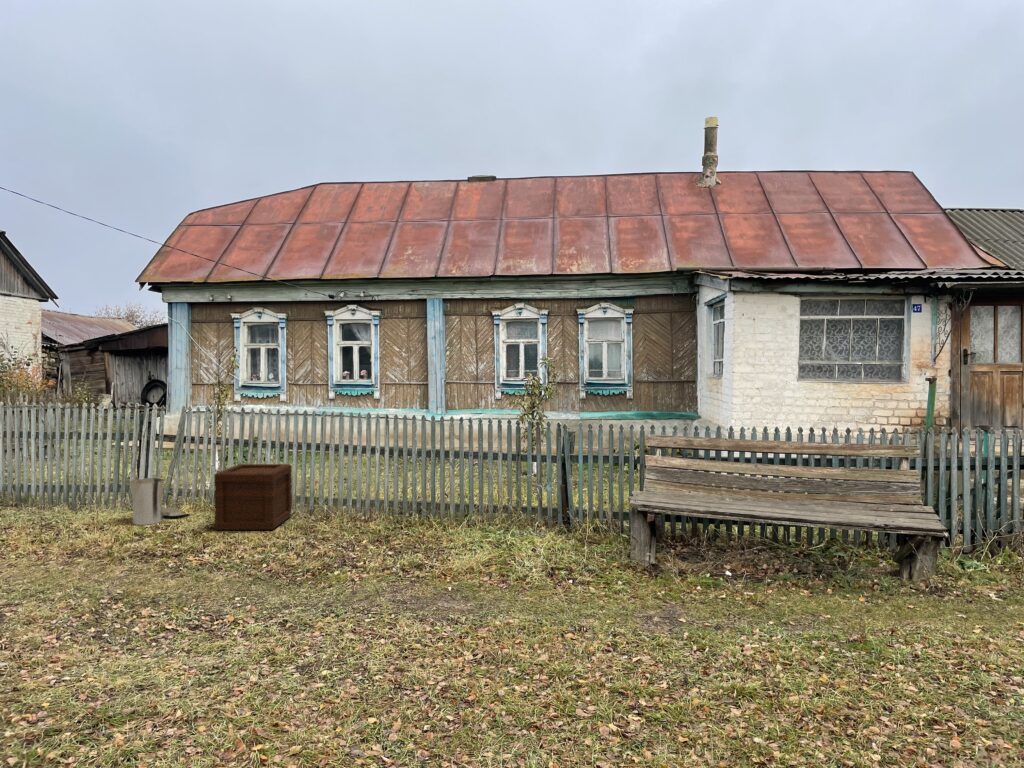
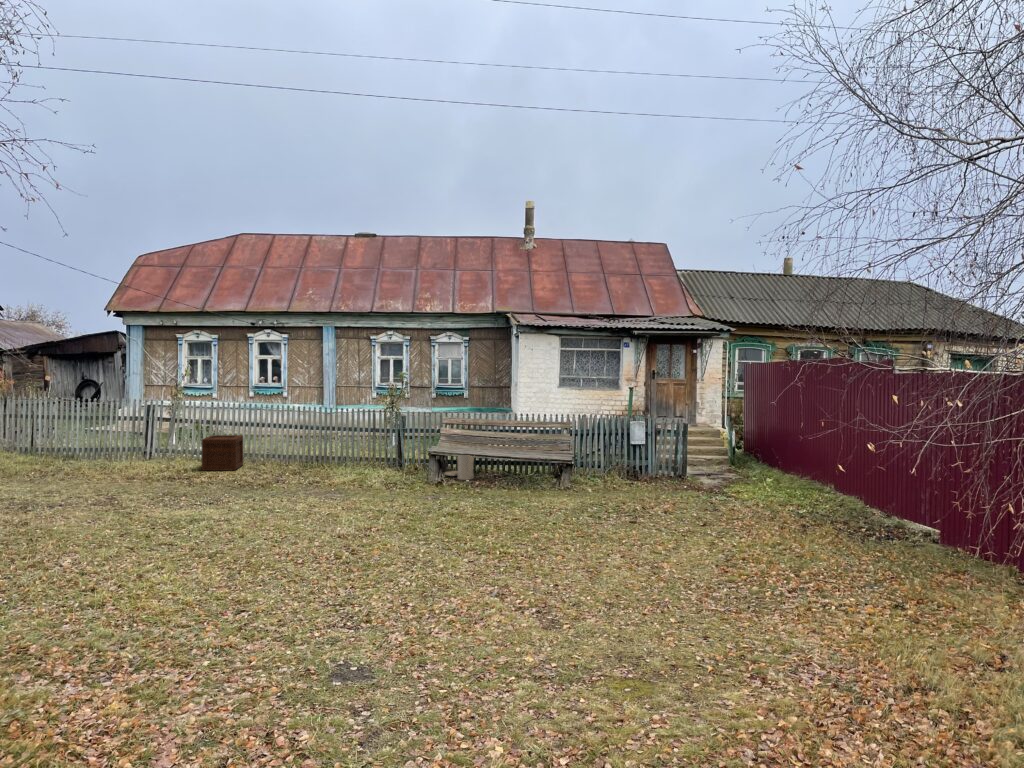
trash can: present [130,478,186,525] -> present [445,455,474,480]

